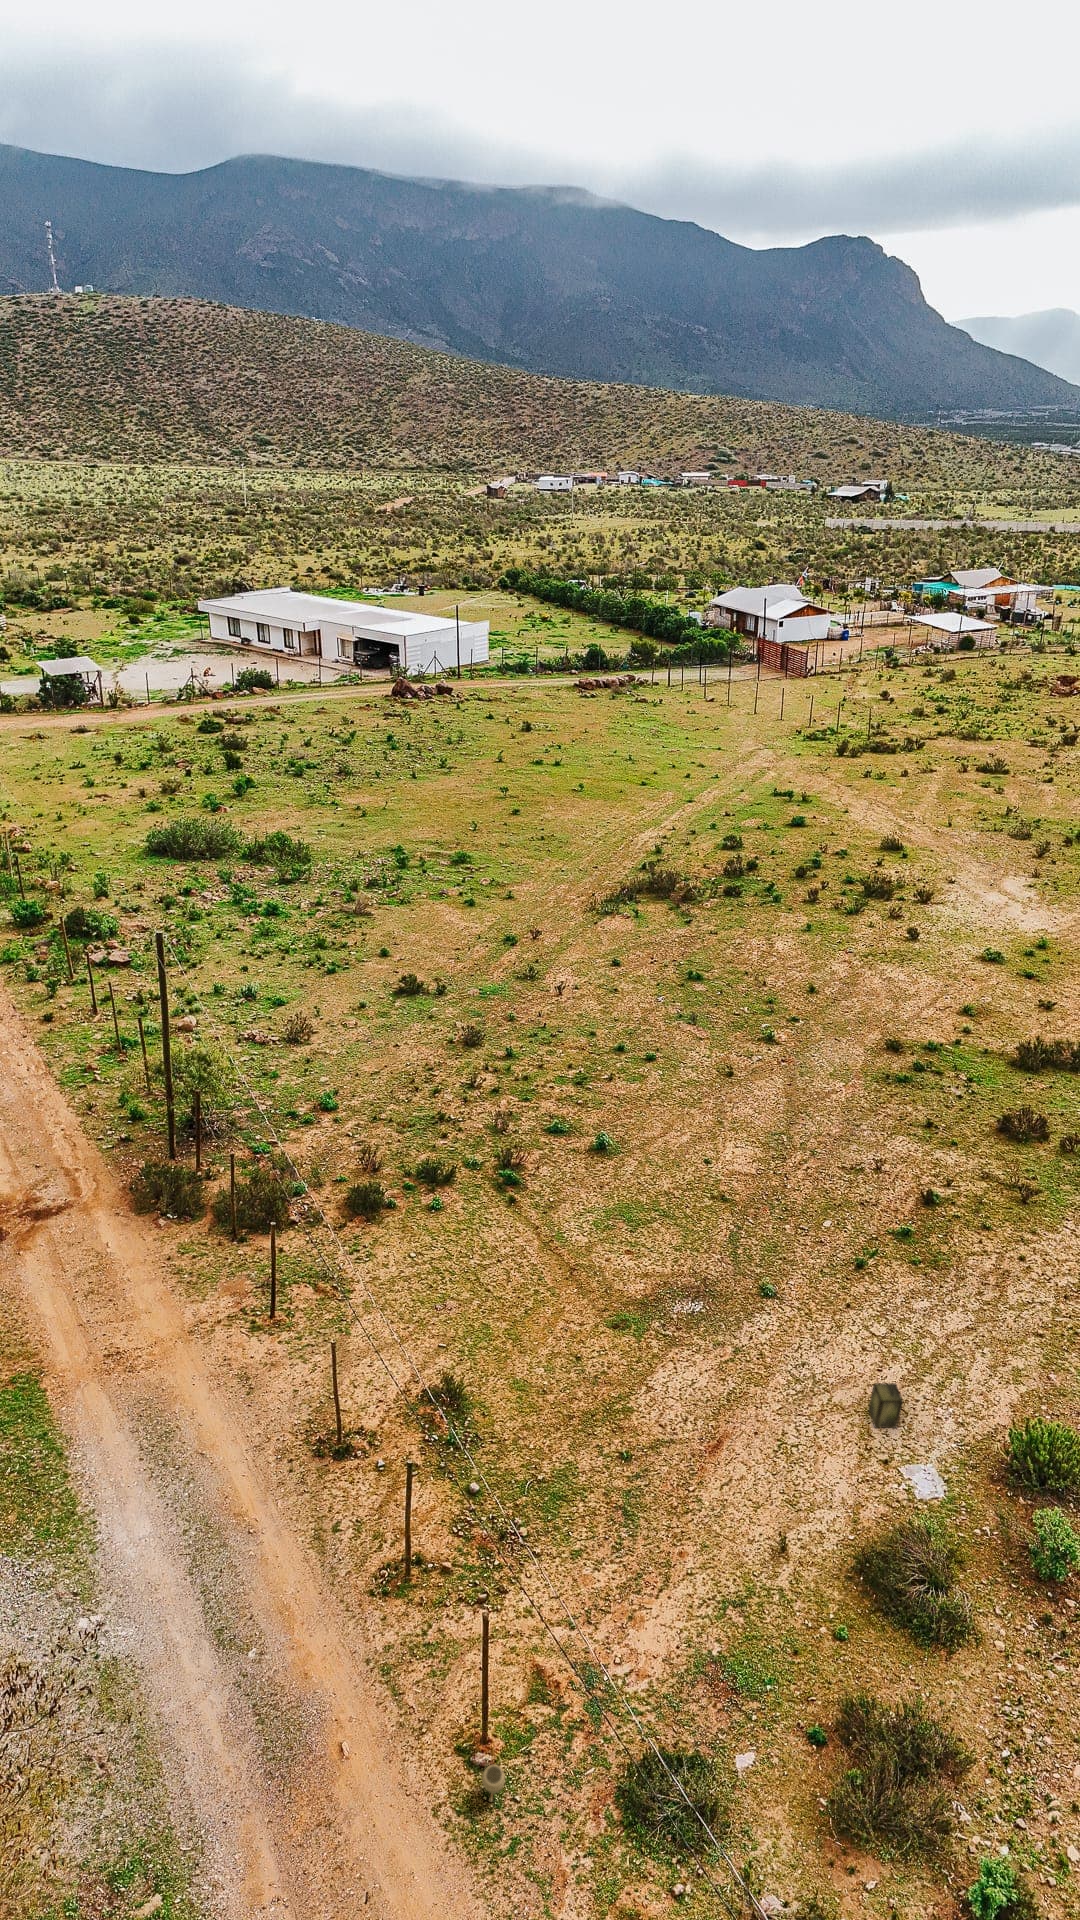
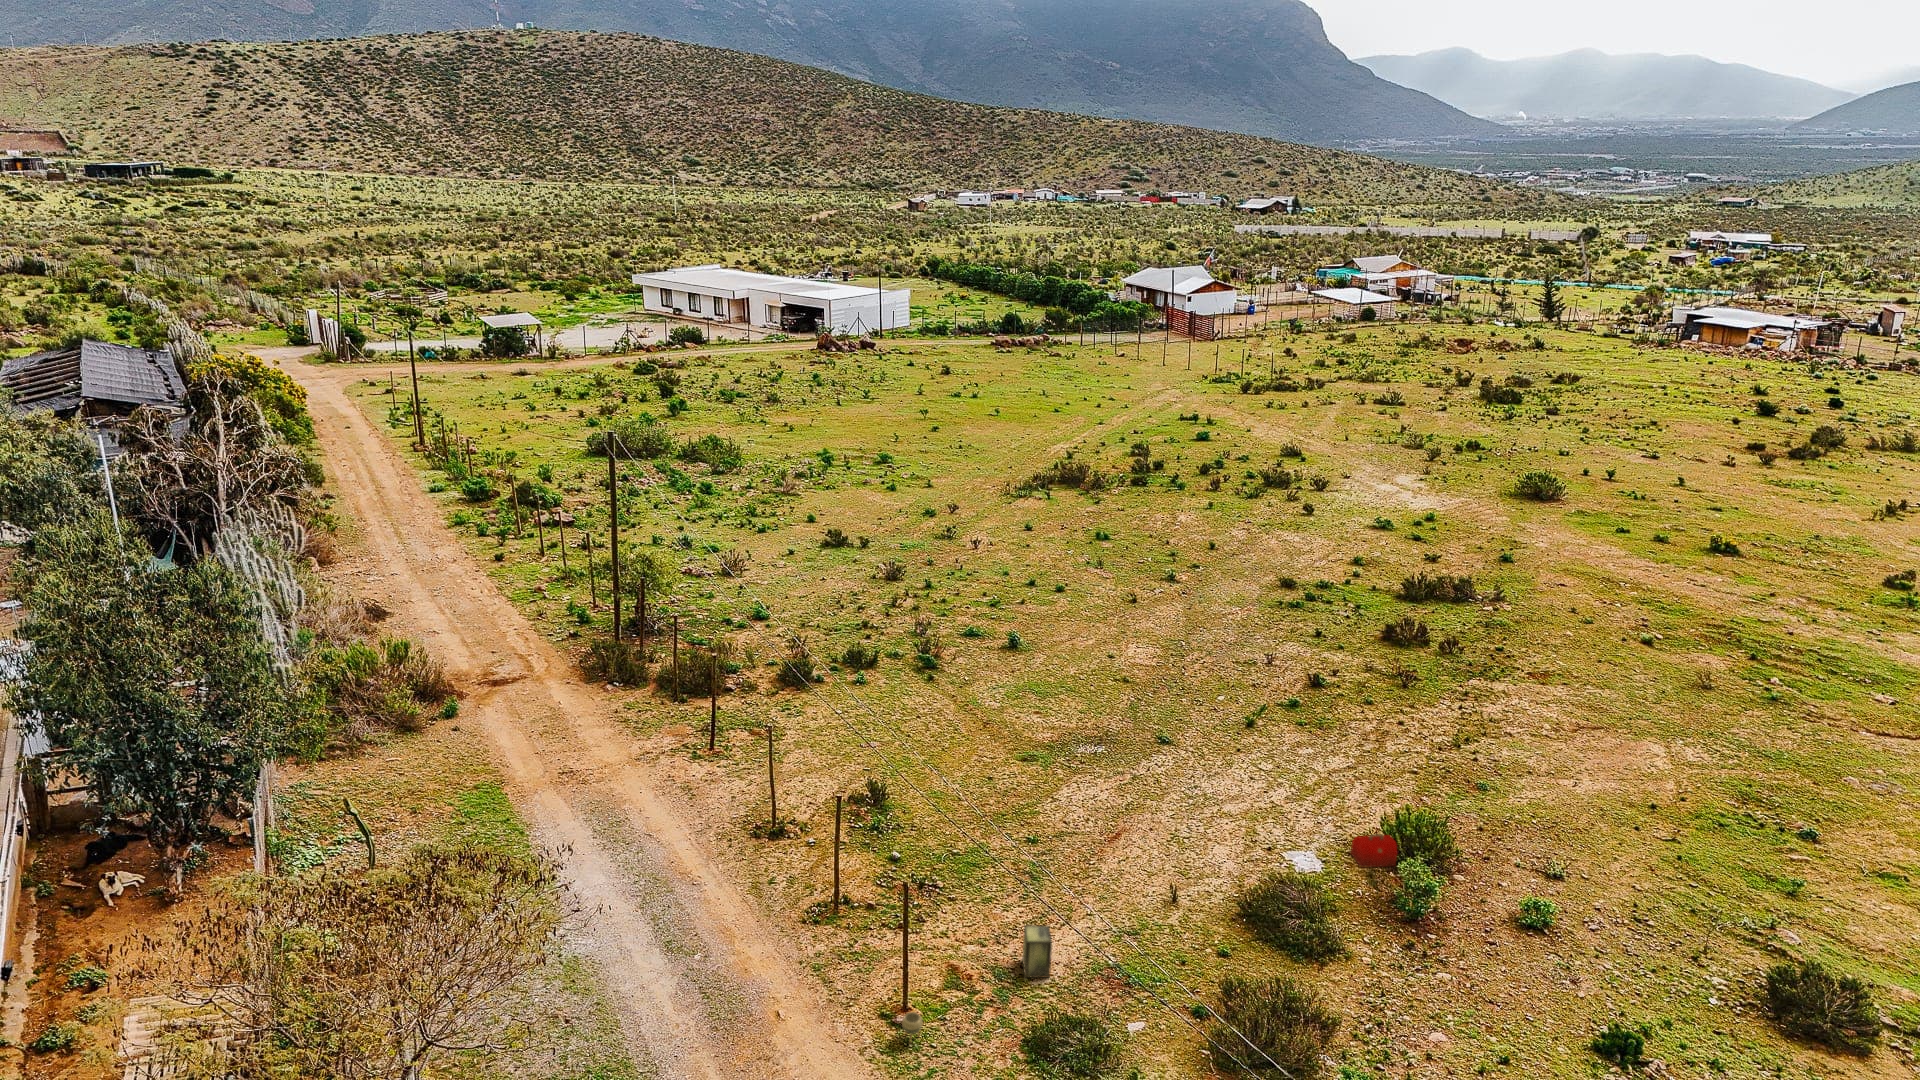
storage box: present [868,1383,903,1428] -> present [1022,925,1052,978]
toolbox: none [972,1461,1026,1500] -> present [1351,834,1397,868]

